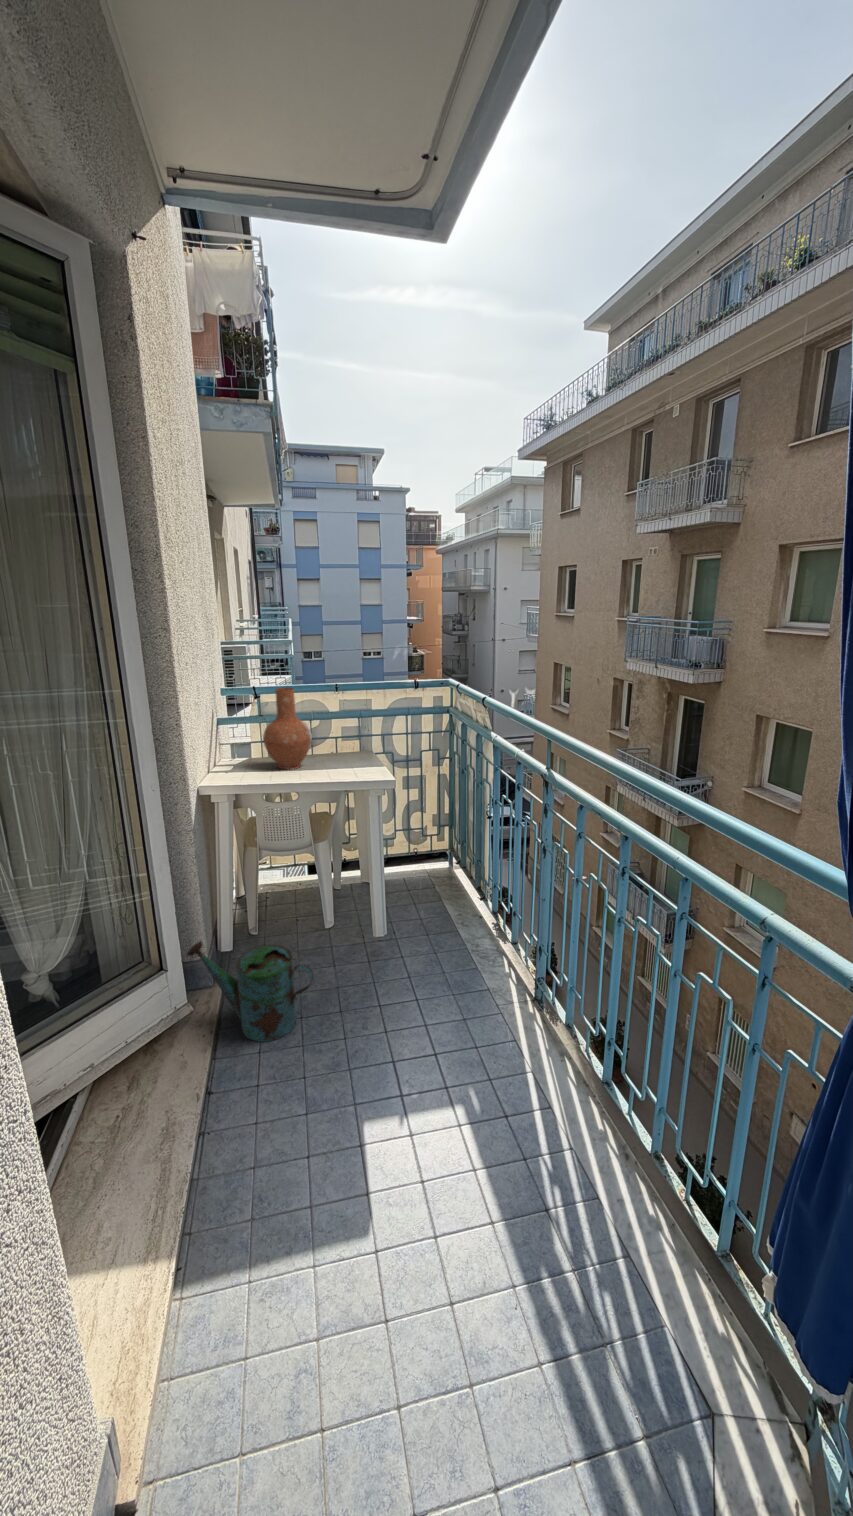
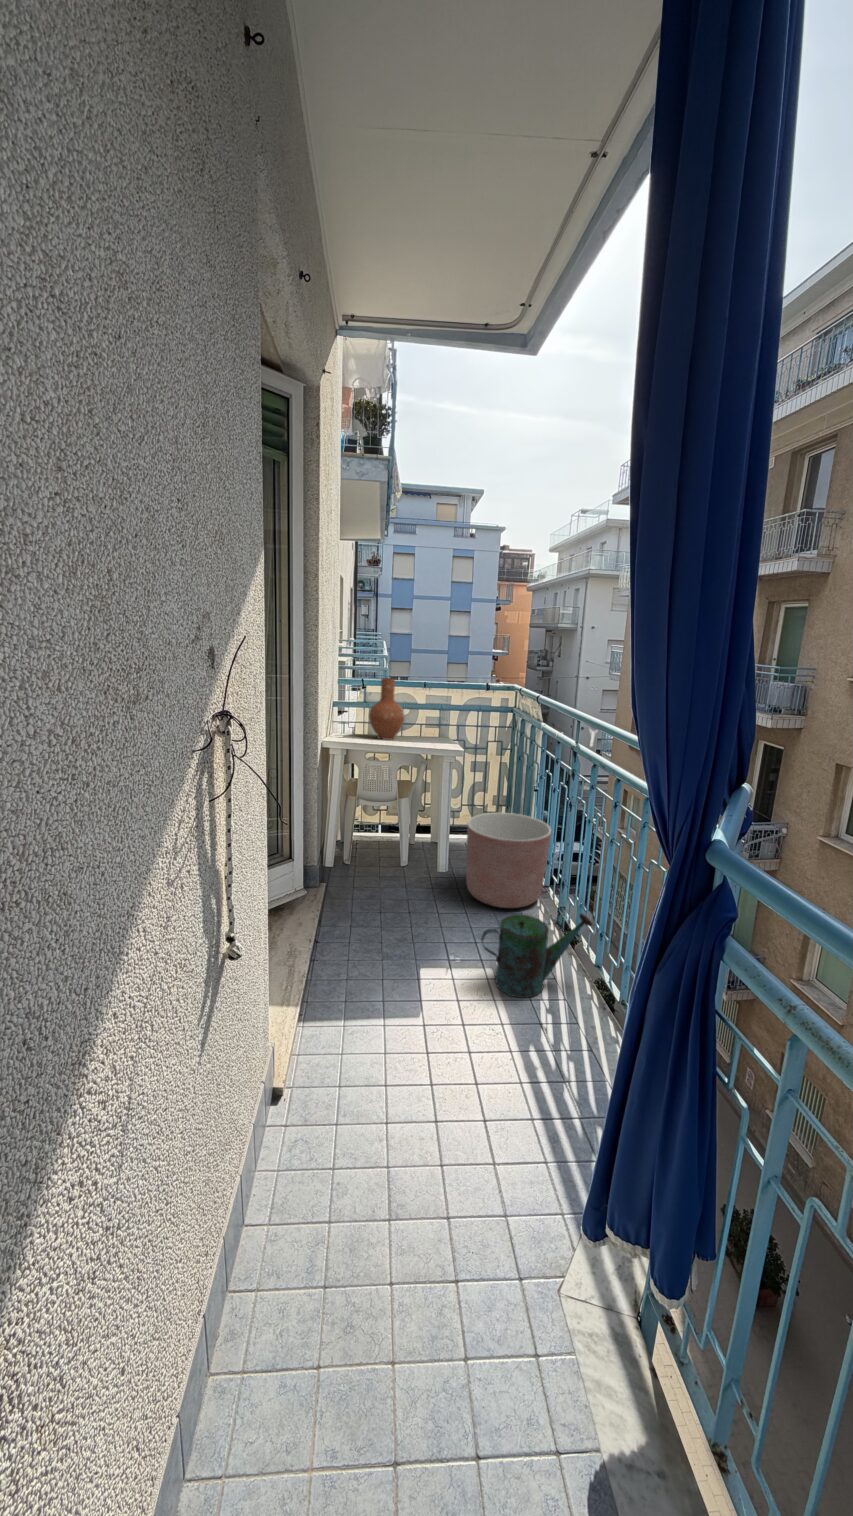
planter: none [408,852,518,985] -> present [466,813,551,908]
watering can: present [187,941,313,1042] -> present [481,913,592,998]

